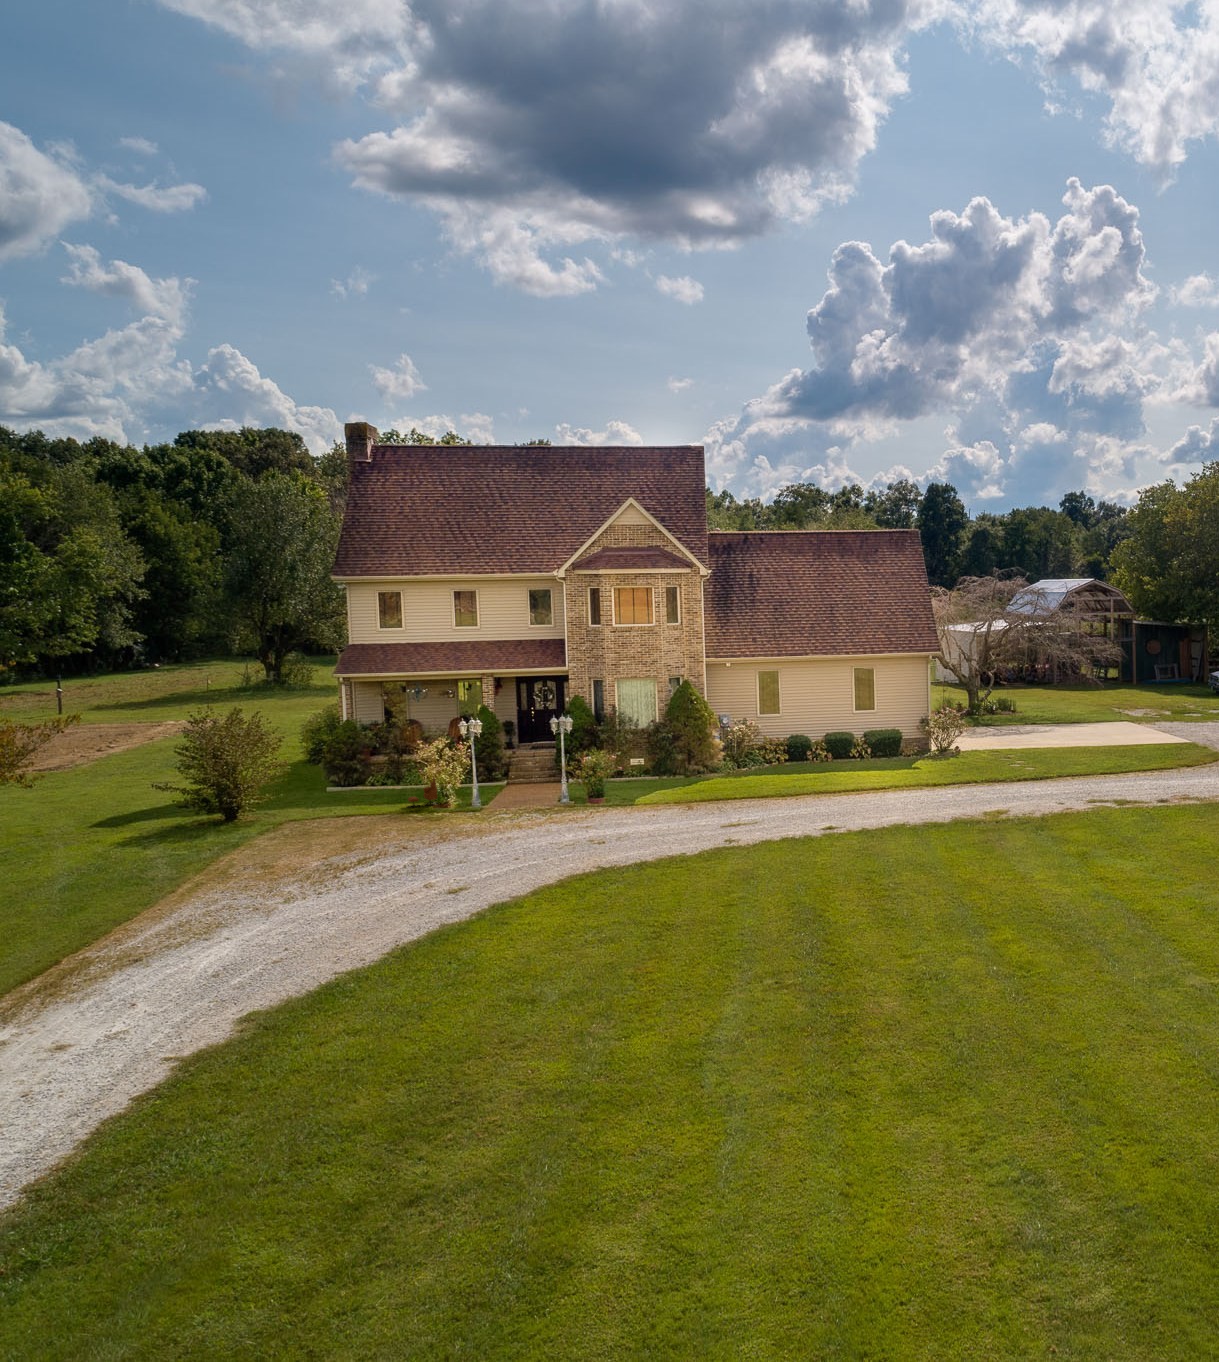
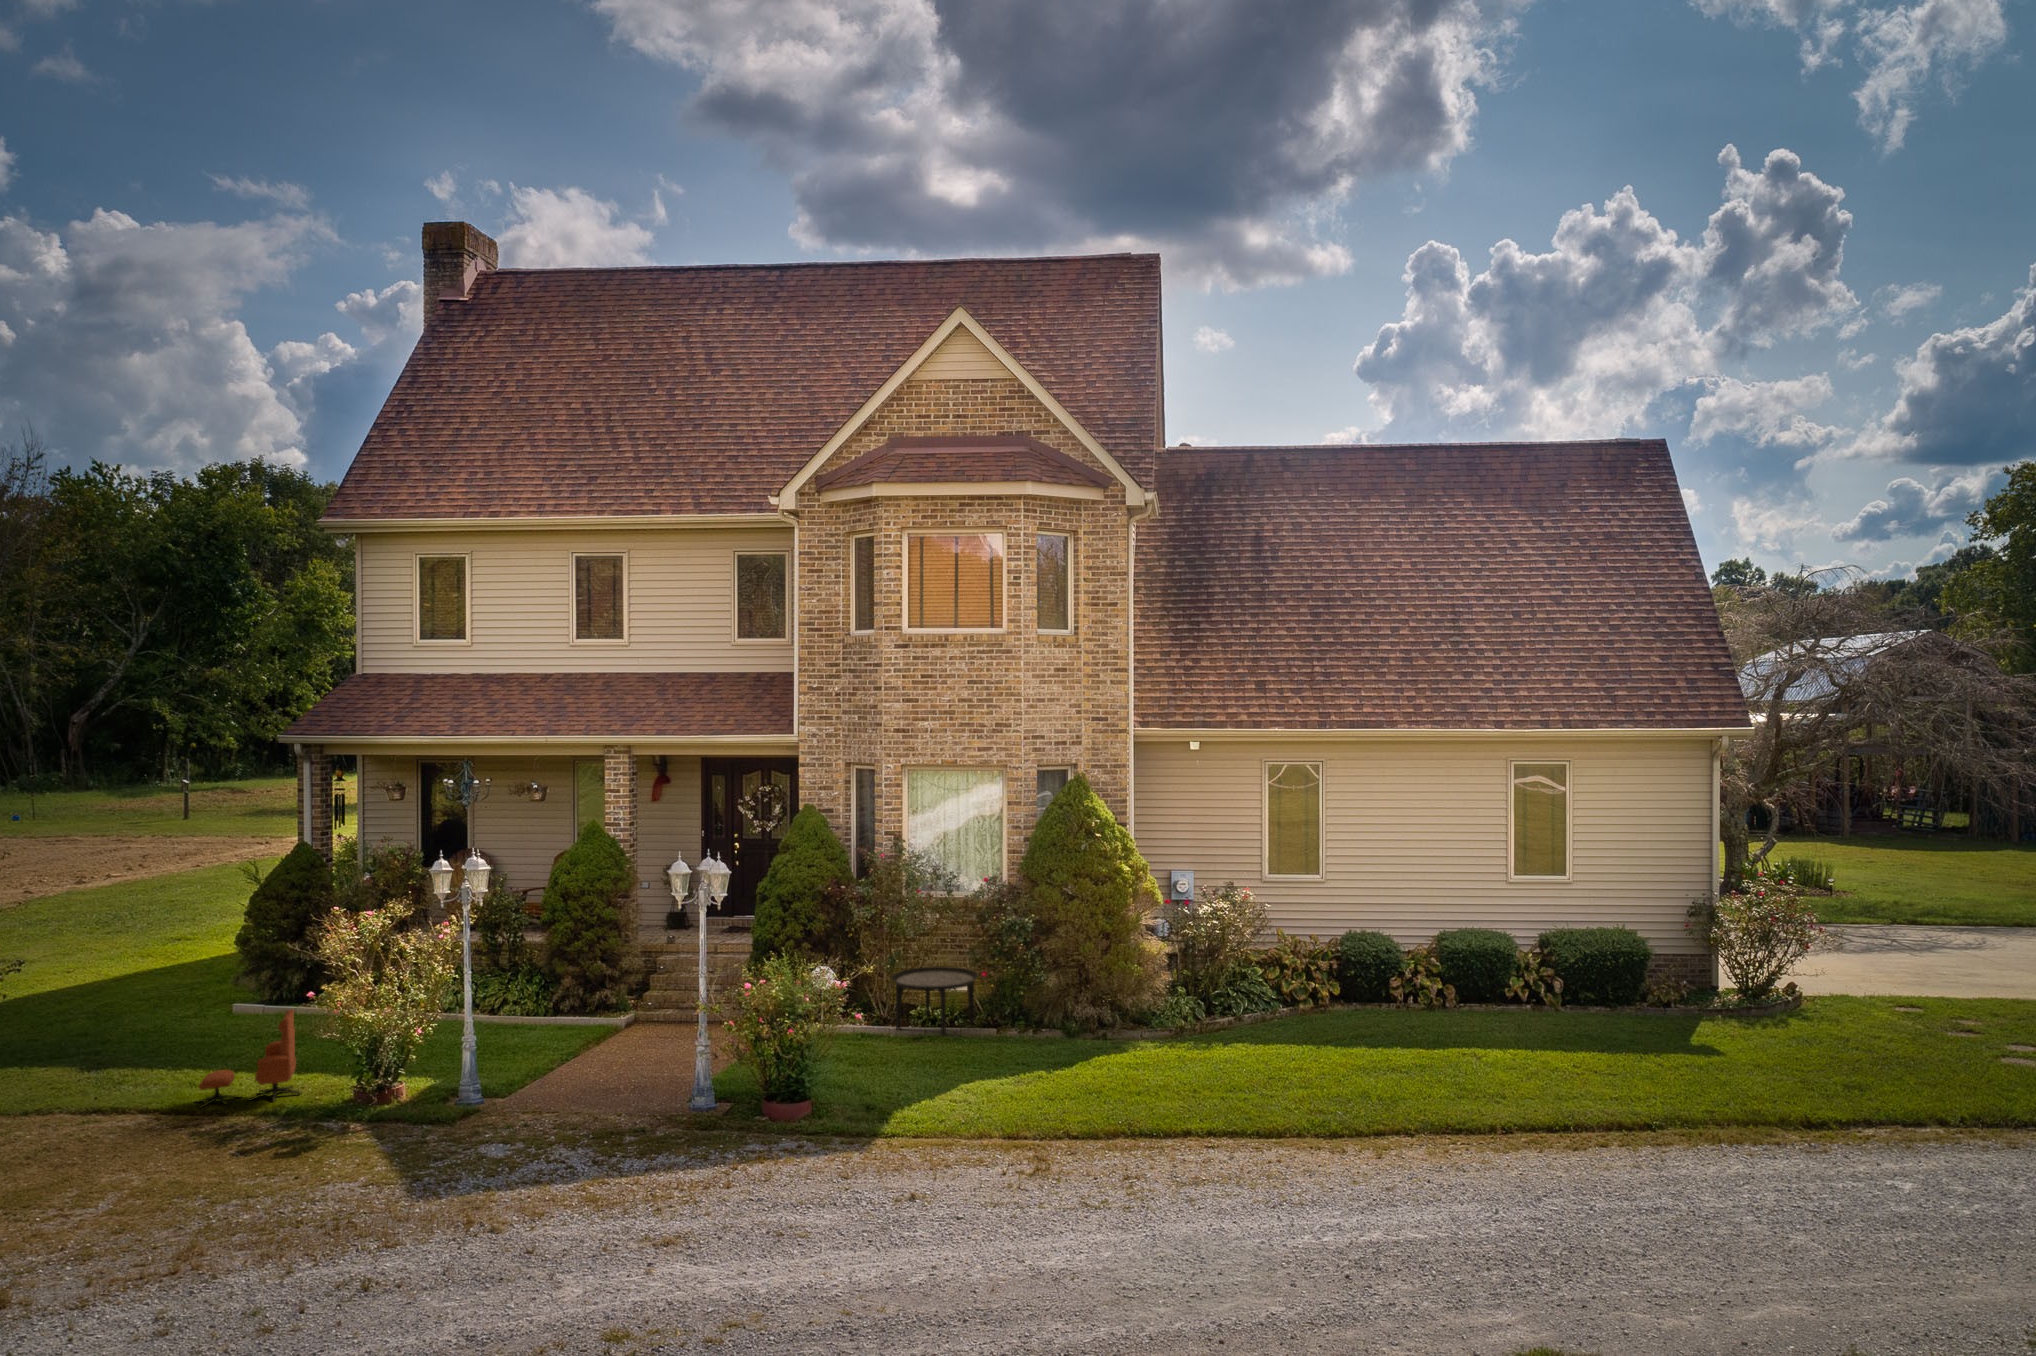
round table: none [622,754,655,779] -> present [892,966,978,1036]

